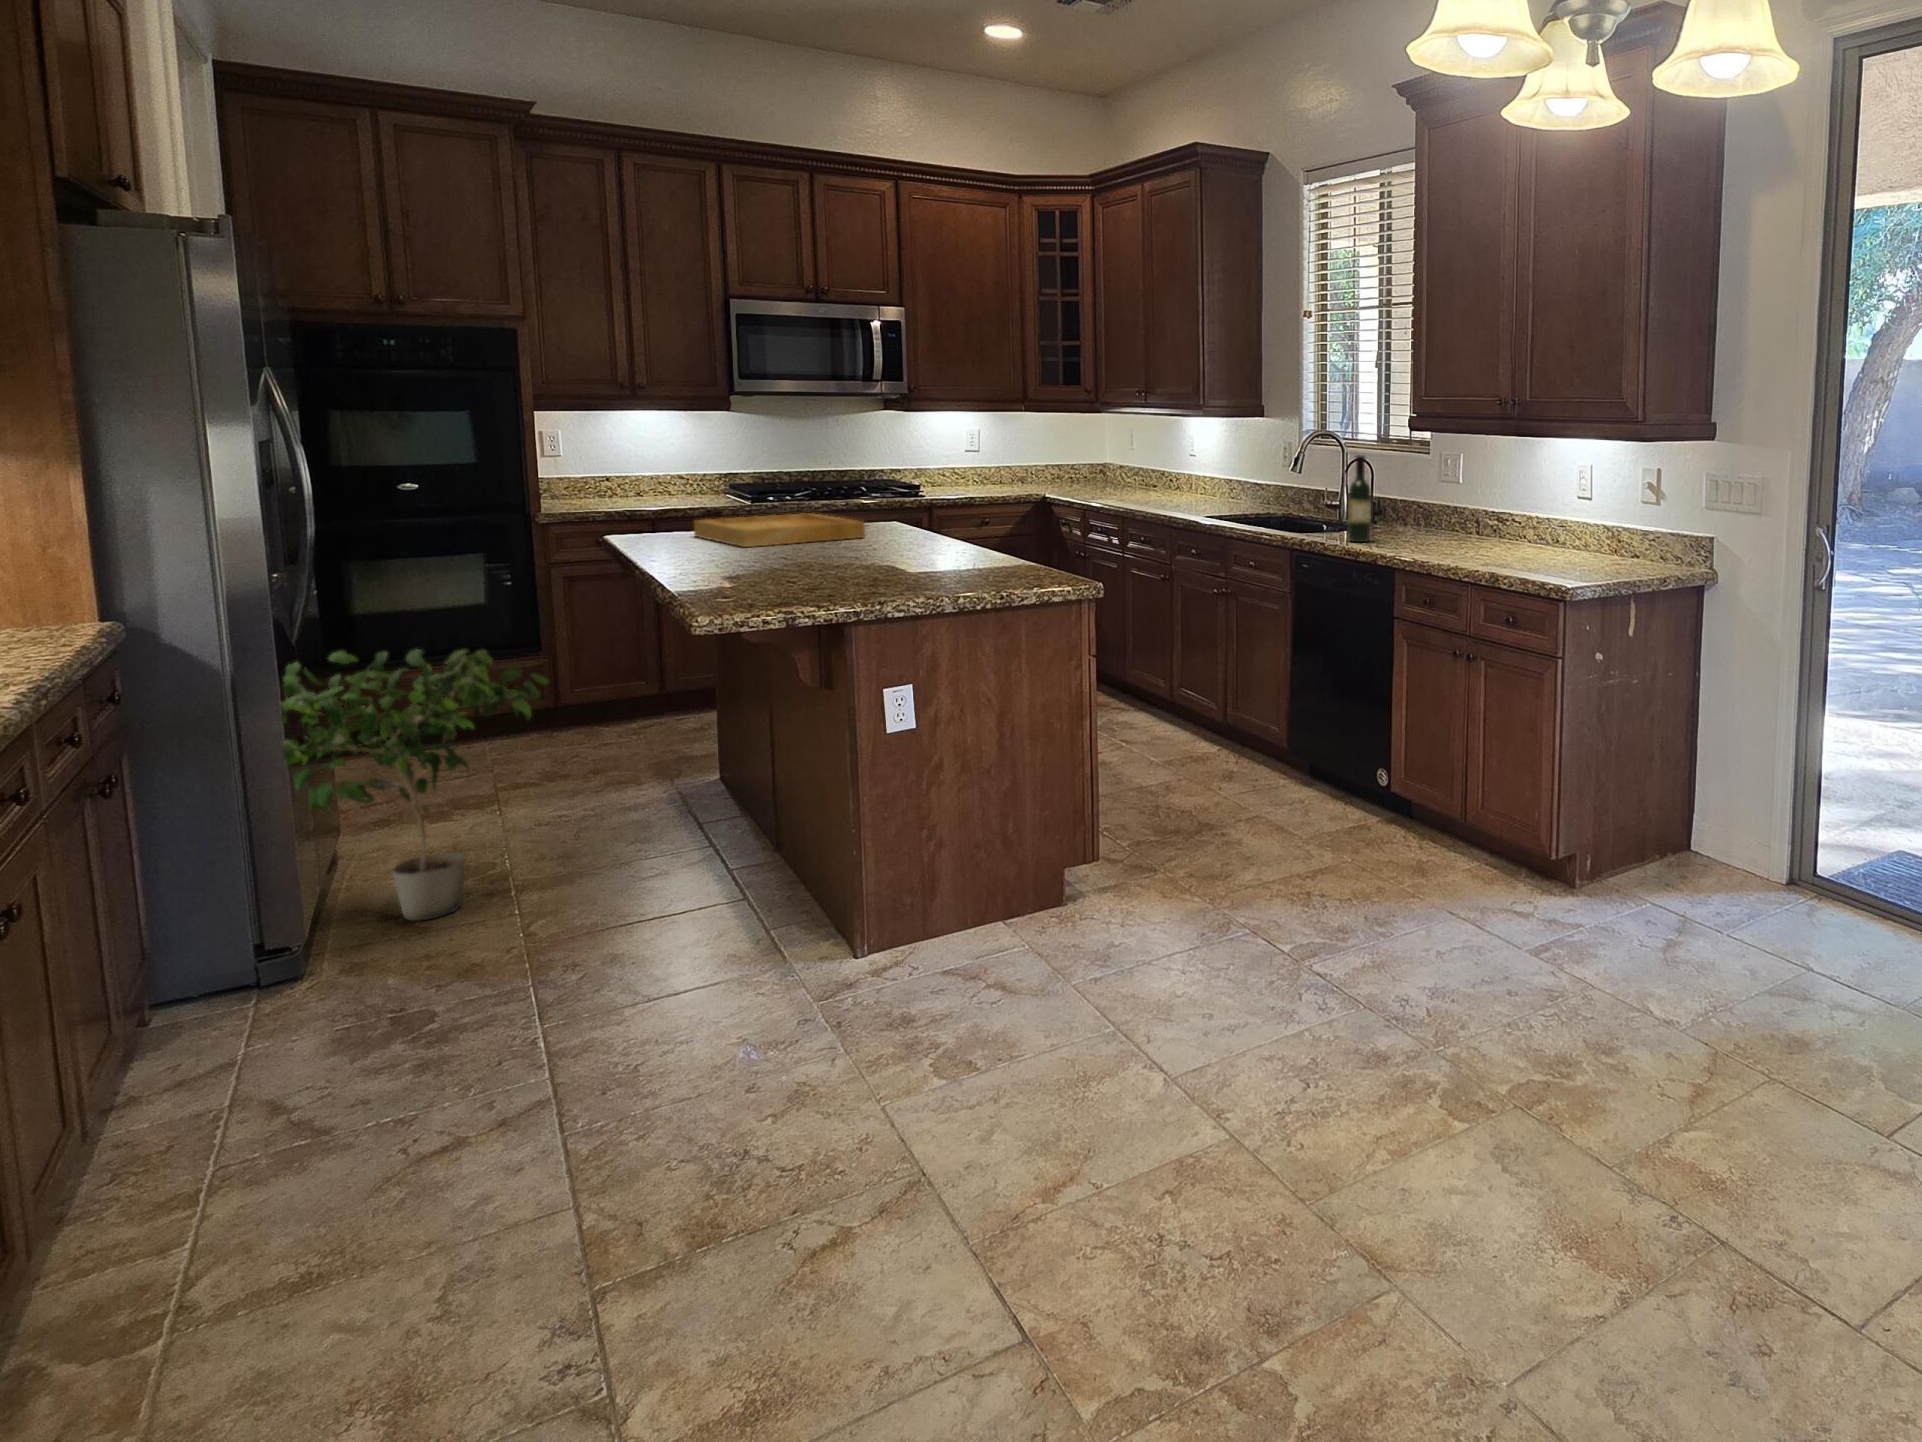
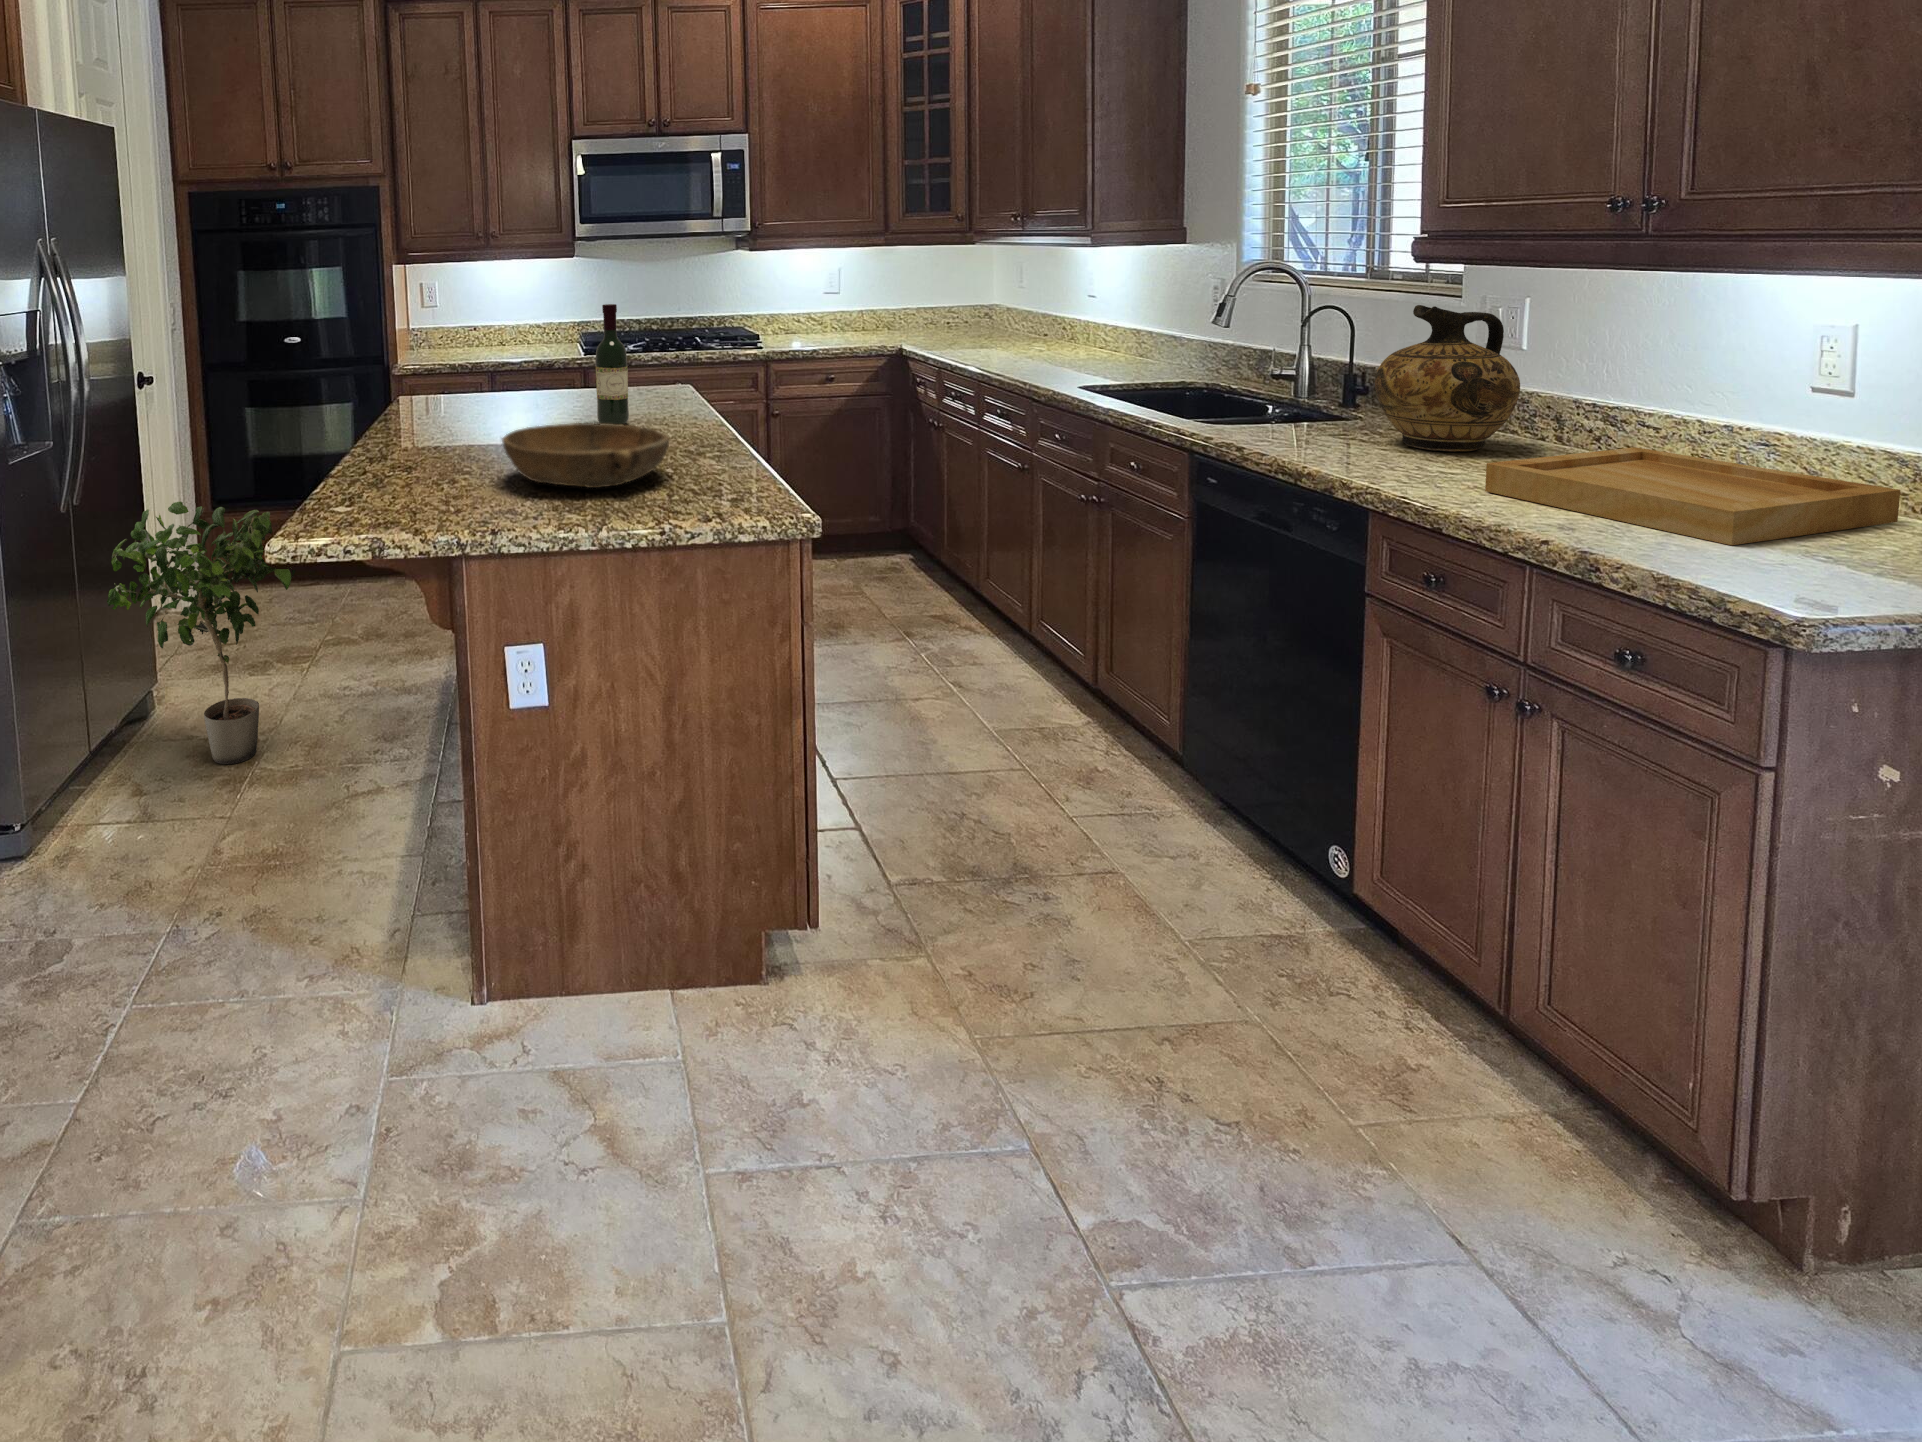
wine bottle: present [1348,455,1371,542] -> present [596,304,629,425]
ceramic jug: none [1392,455,1458,538] -> present [1375,305,1520,451]
tray: present [694,513,865,547] -> present [1485,447,1900,545]
bowl: none [847,533,987,575] -> present [502,423,669,488]

